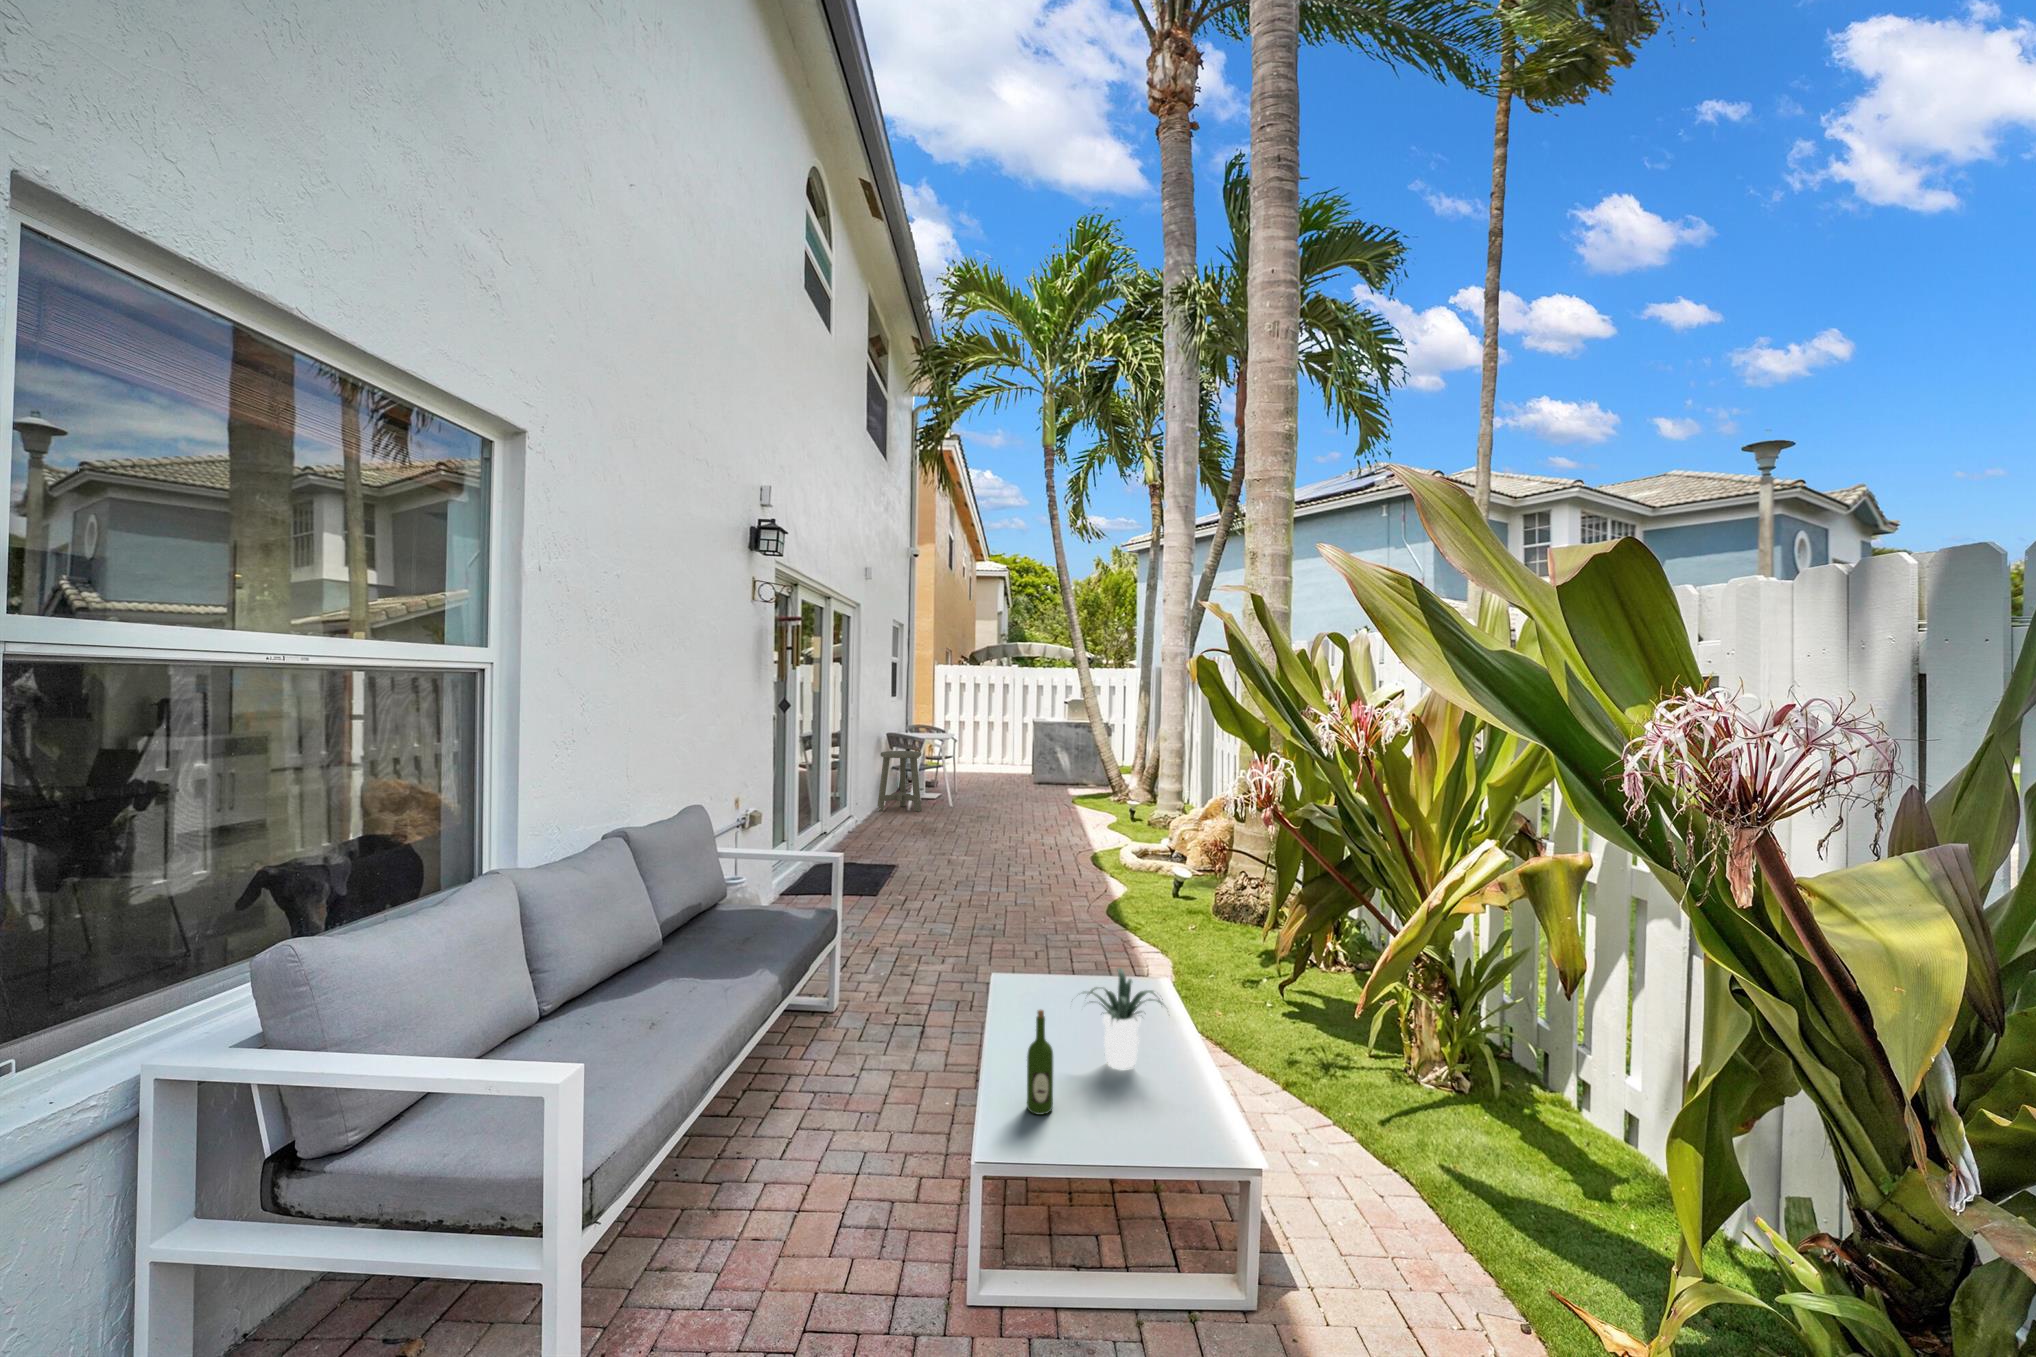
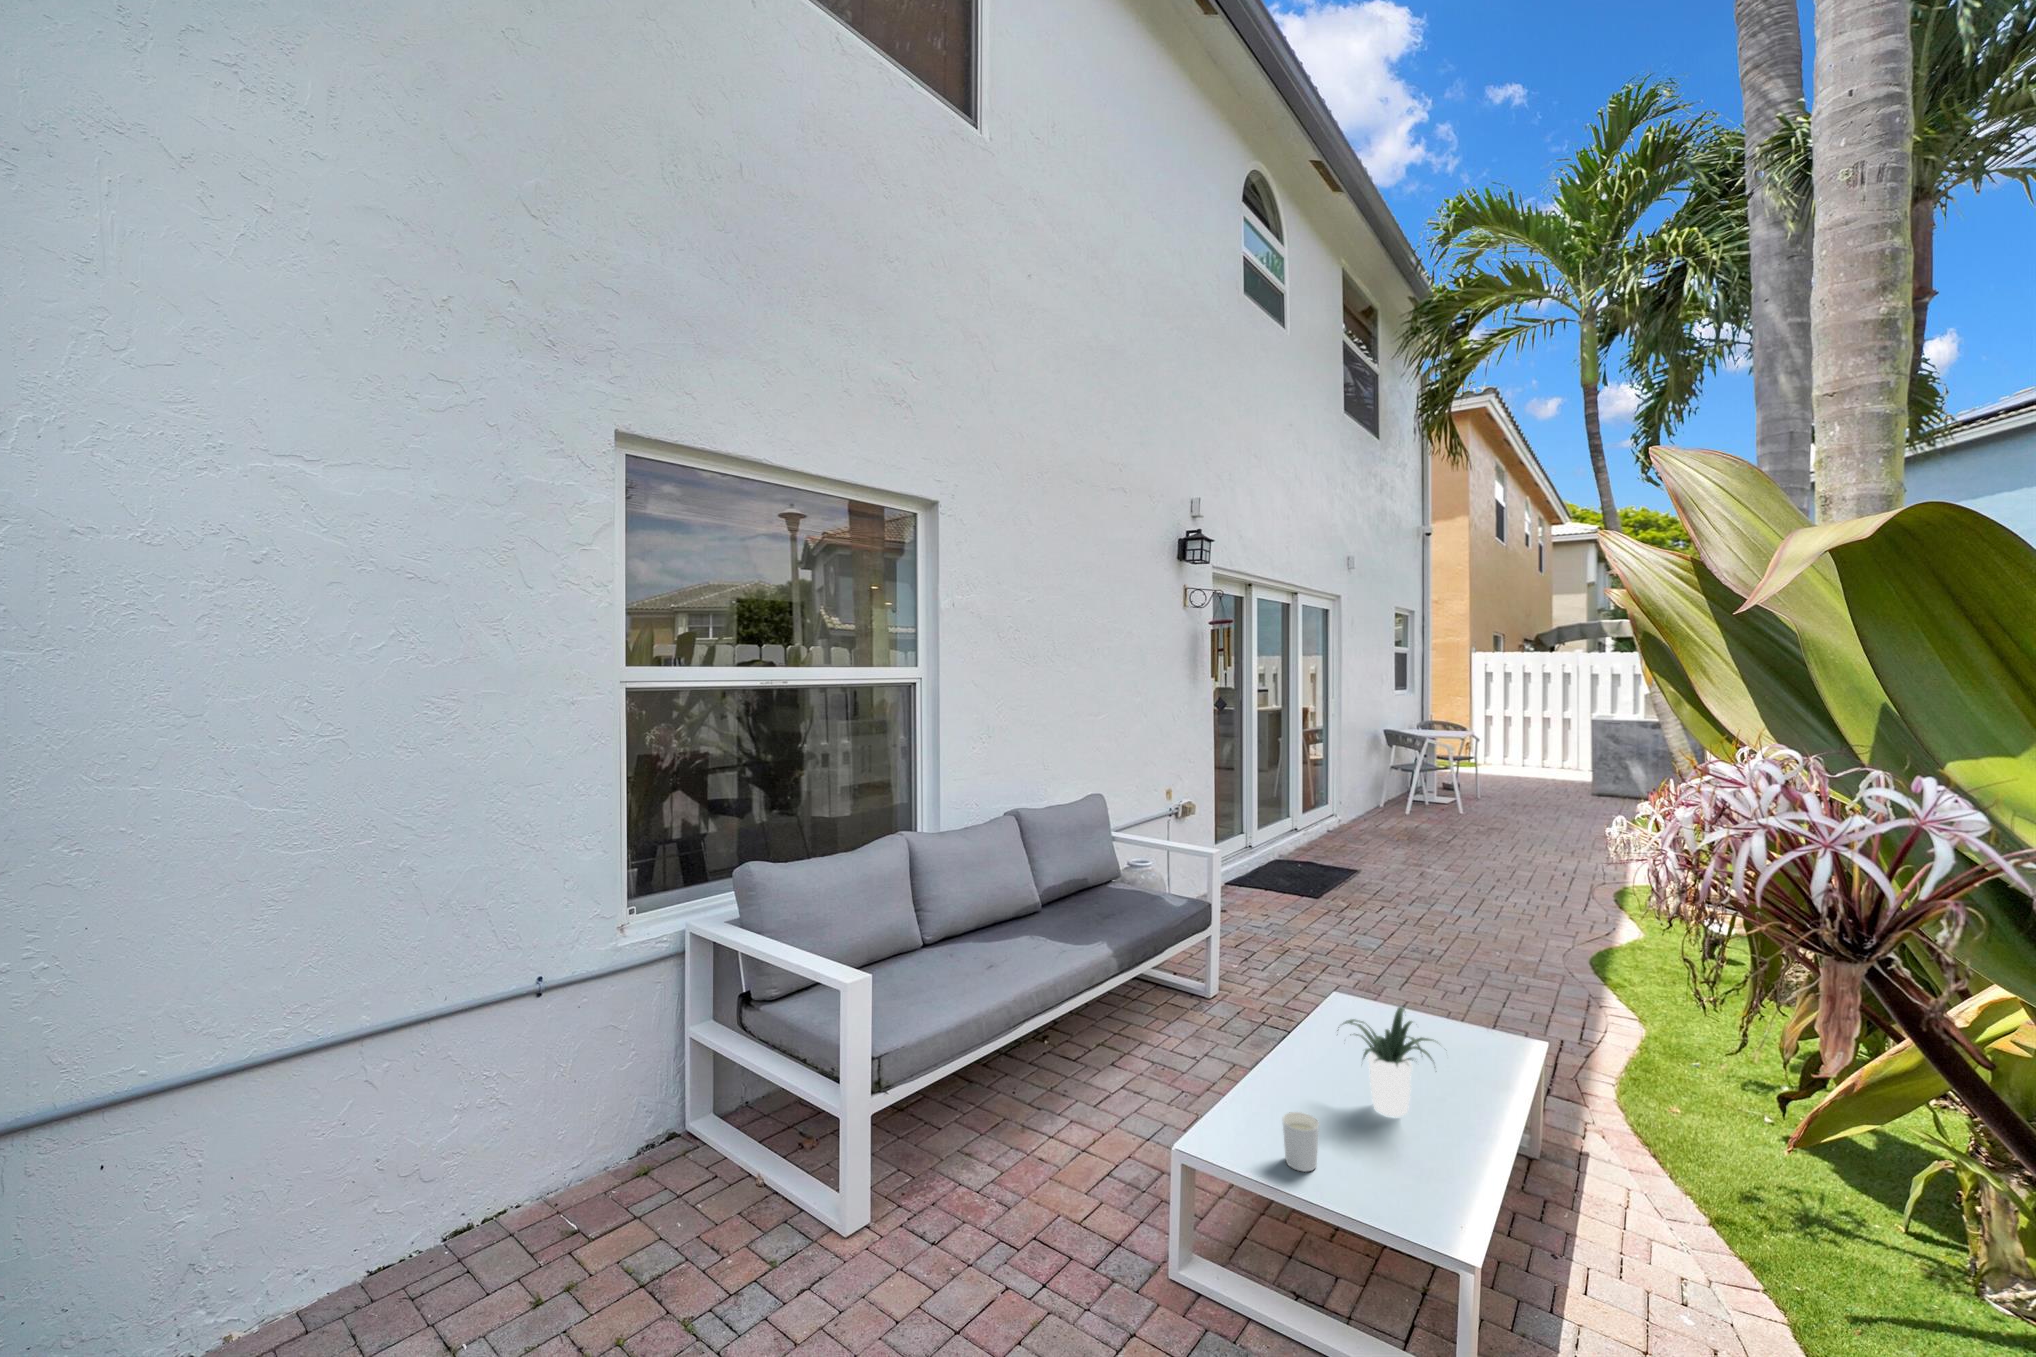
stool: present [878,751,921,812] -> none [1376,748,1427,815]
wine bottle: present [1027,1010,1053,1115] -> none [1249,1025,1277,1130]
candle holder: none [1079,1084,1113,1140] -> present [1282,1112,1319,1172]

